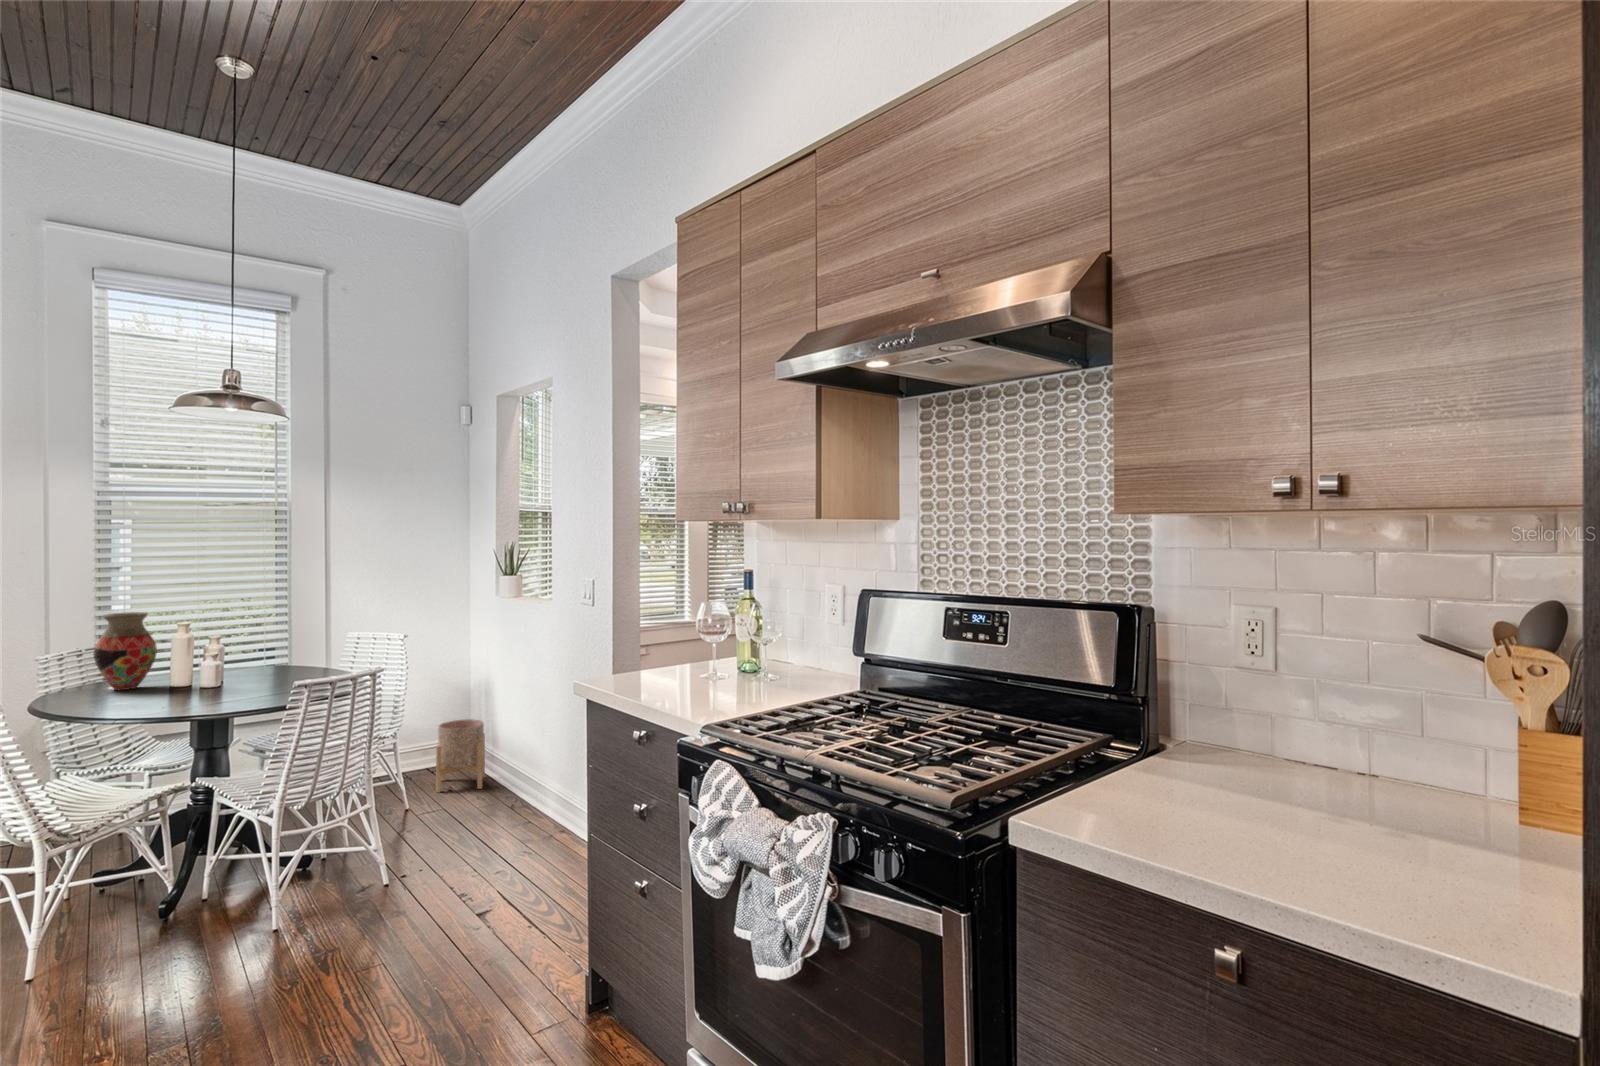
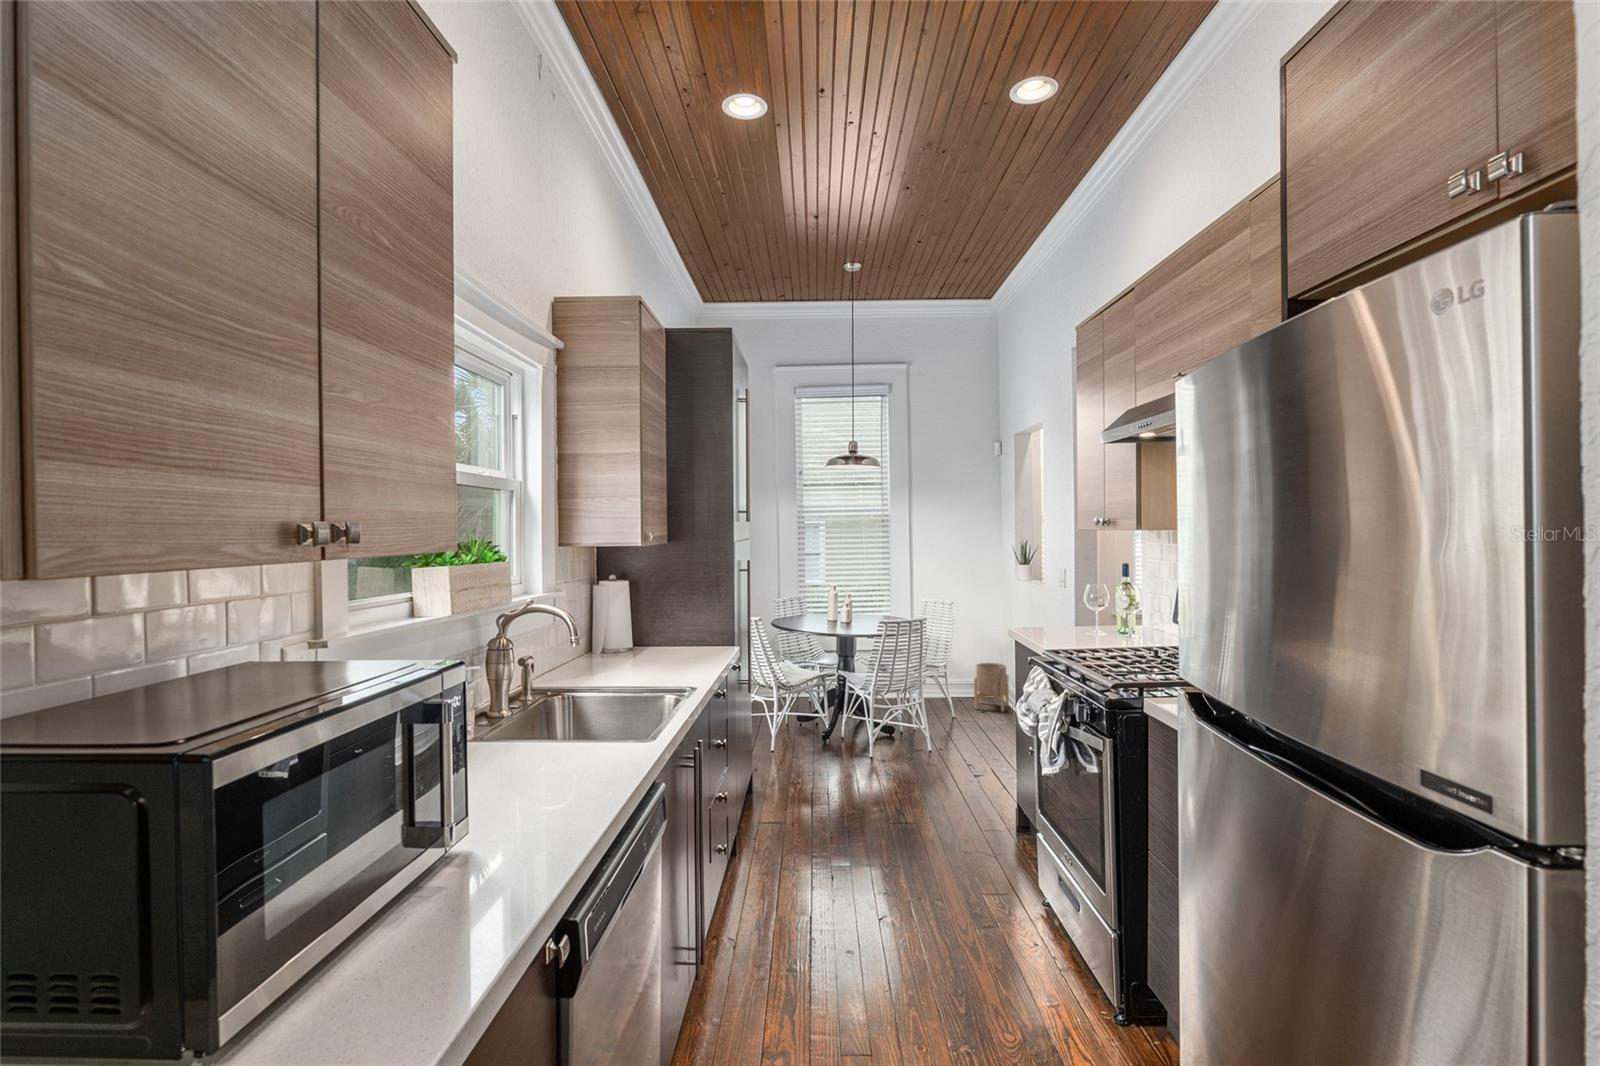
vase: present [94,612,157,690] -> none [796,579,823,621]

